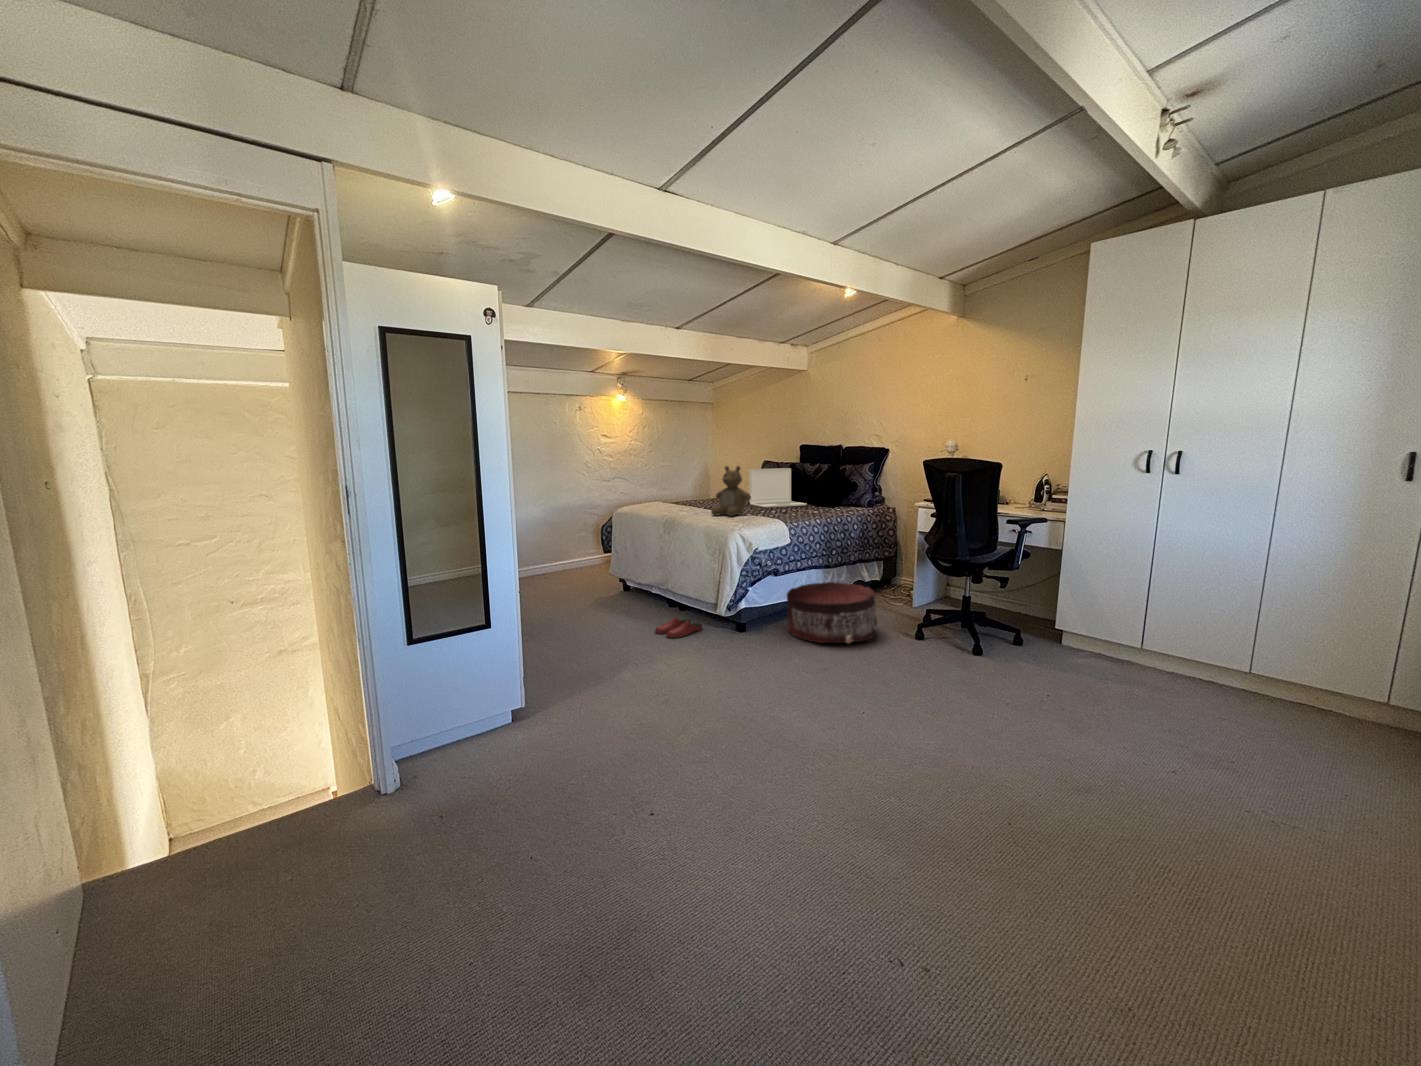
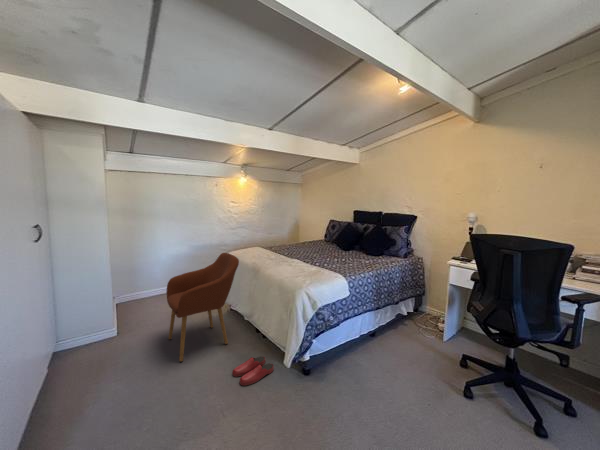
teddy bear: present [711,466,751,516] -> none [286,229,318,270]
laptop: present [749,468,806,508] -> none [319,227,359,256]
armchair: none [553,502,648,627] -> present [166,253,239,362]
pouf: present [787,582,877,643] -> none [346,328,431,410]

